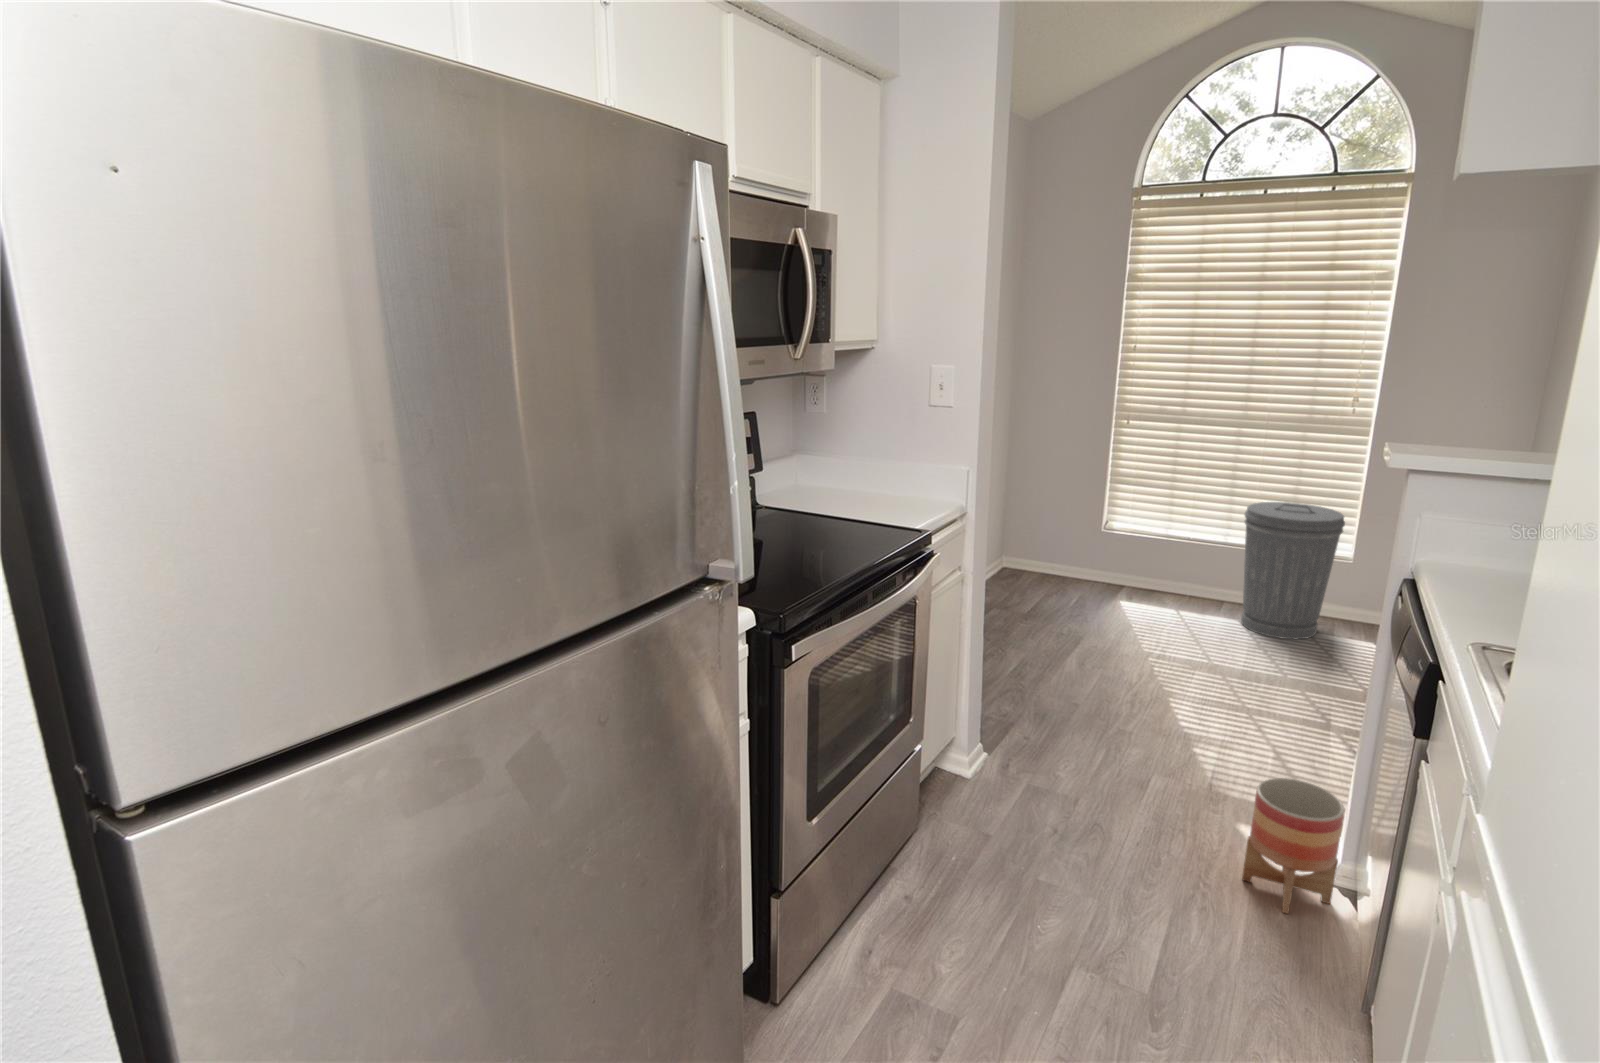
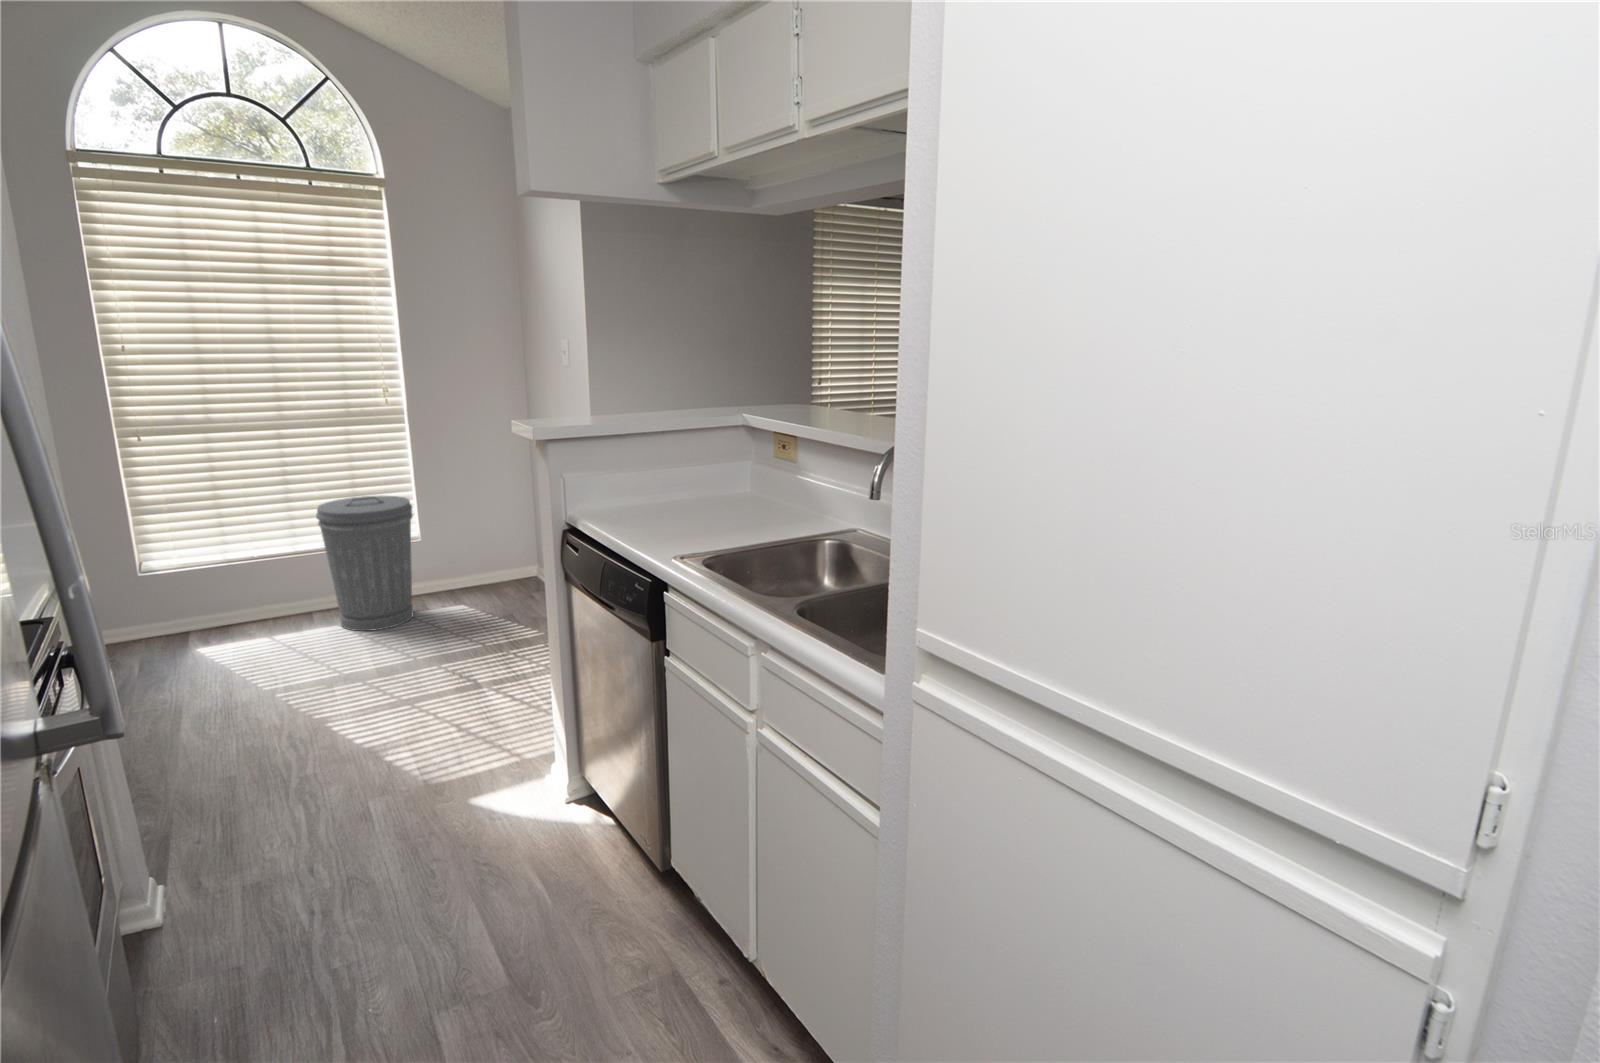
planter: present [1242,778,1345,914] -> none [499,728,577,848]

